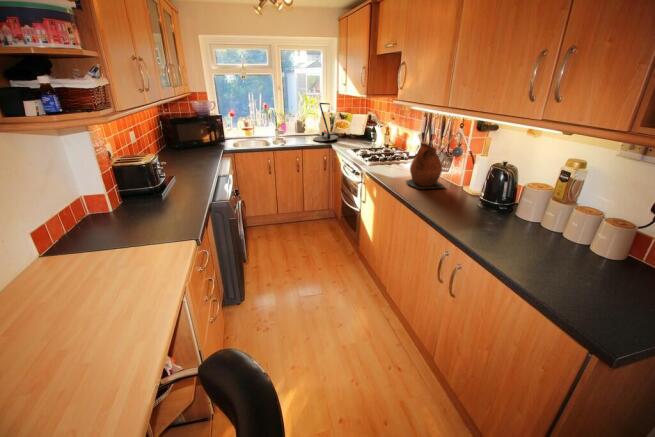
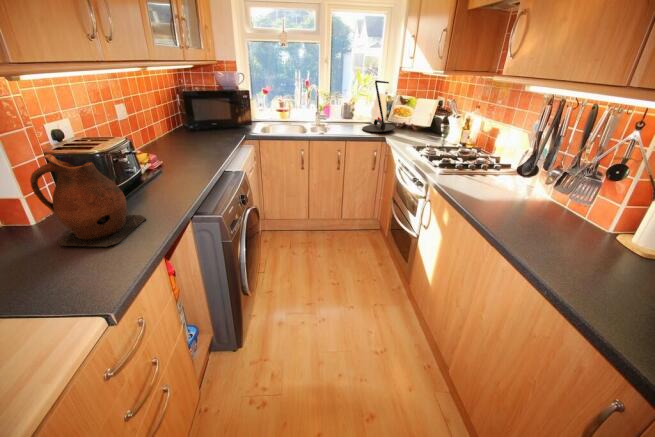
ceramic pitcher: present [406,143,445,189] -> present [30,154,146,248]

